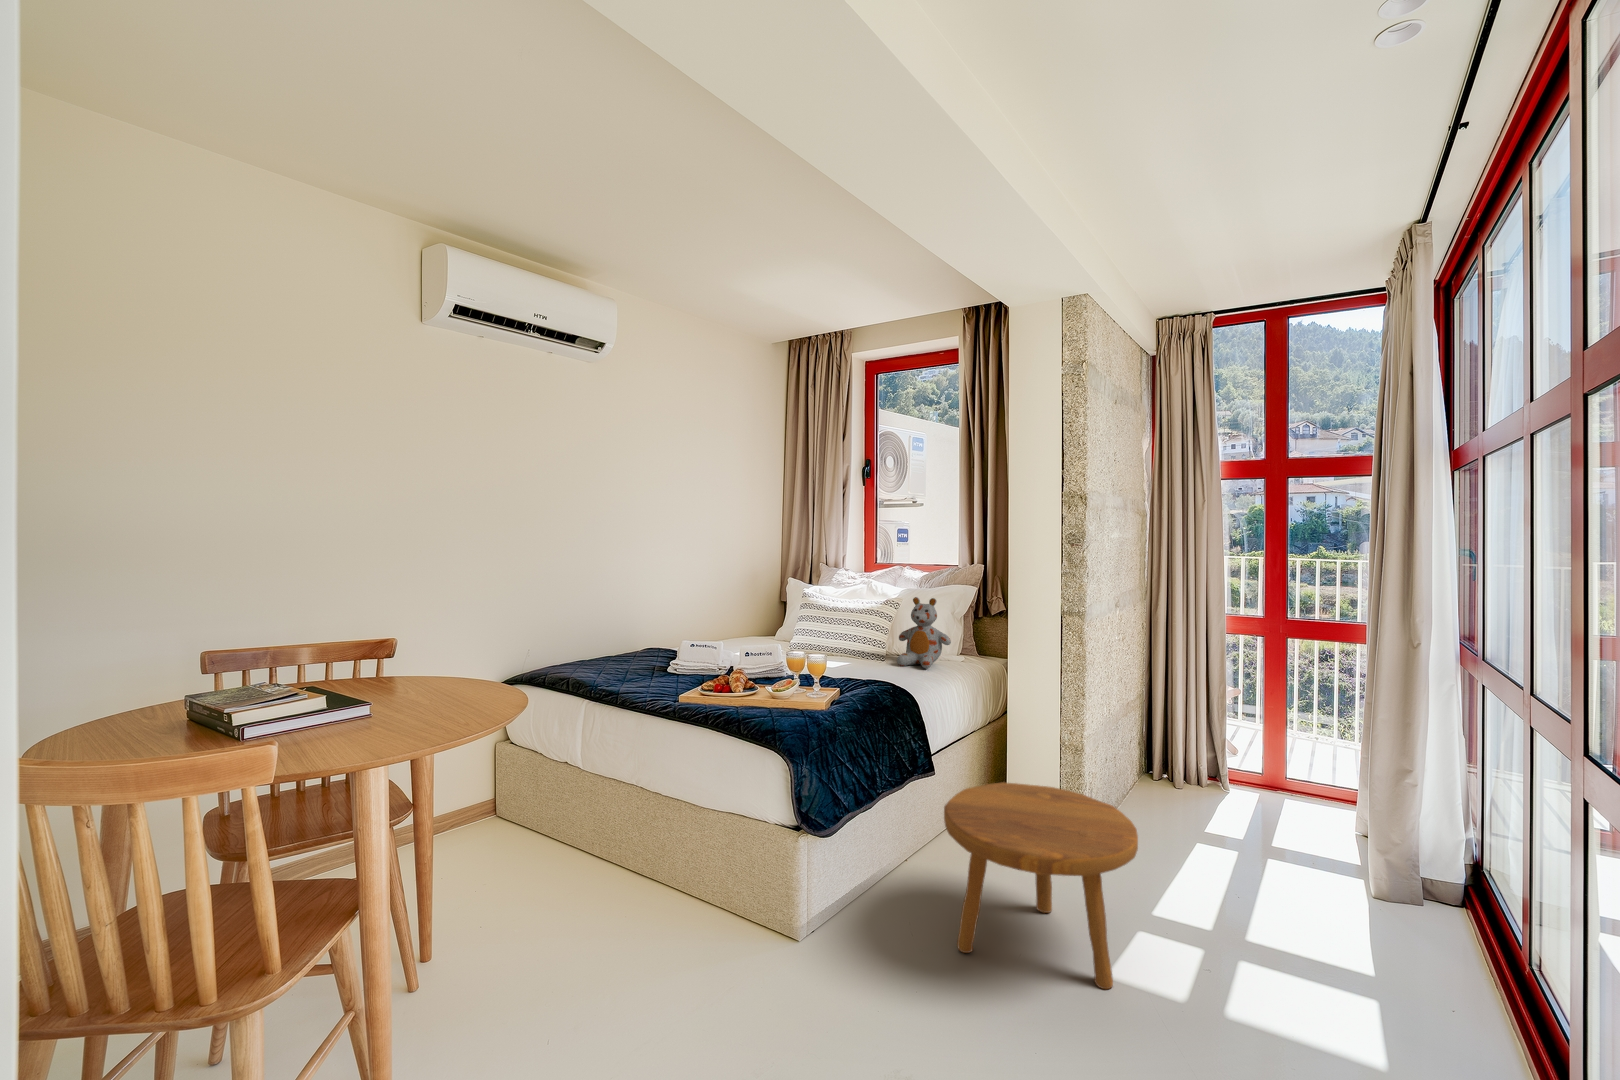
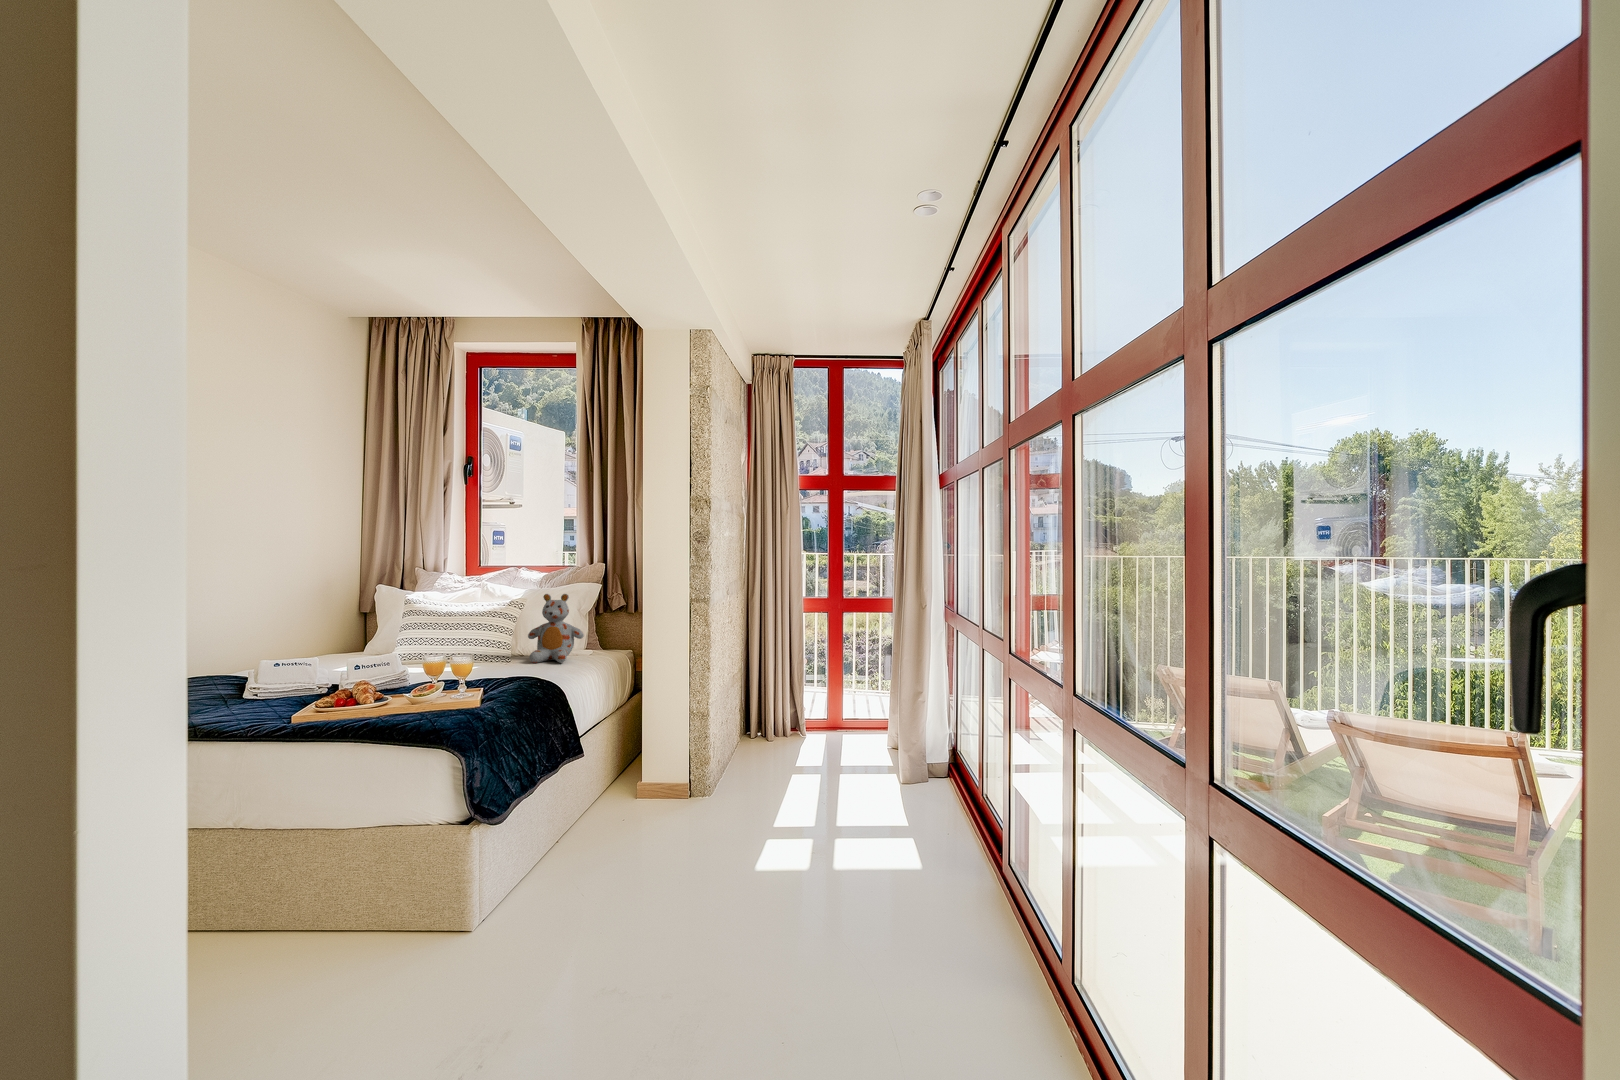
footstool: present [944,782,1138,989] -> none [615,743,773,897]

